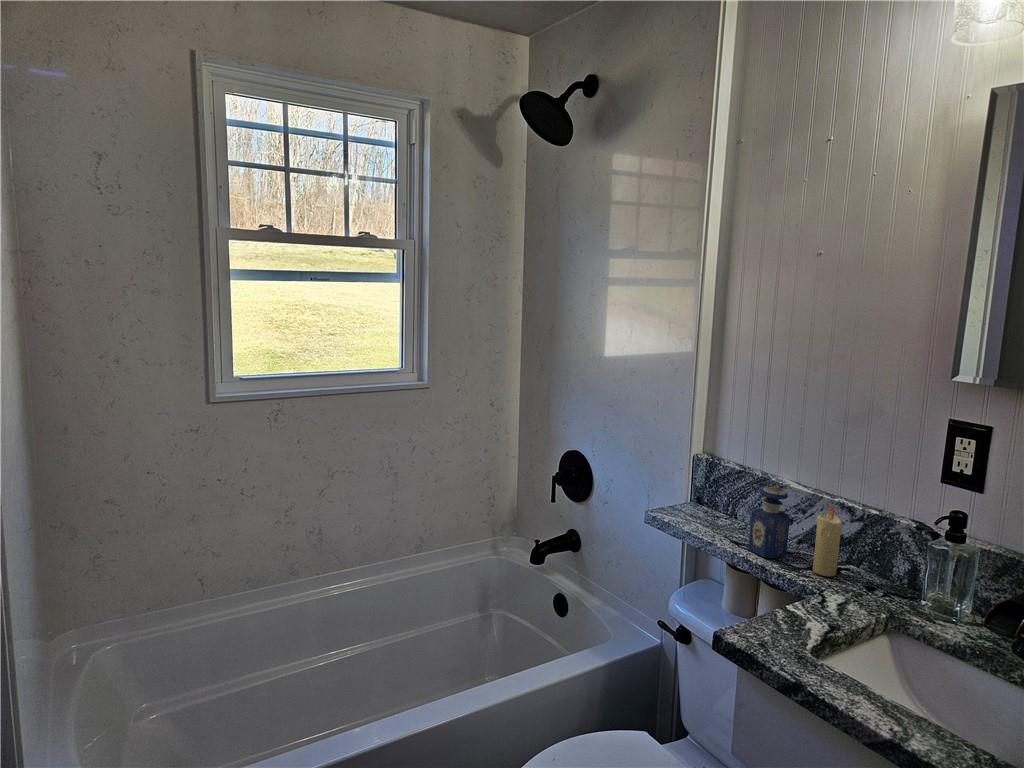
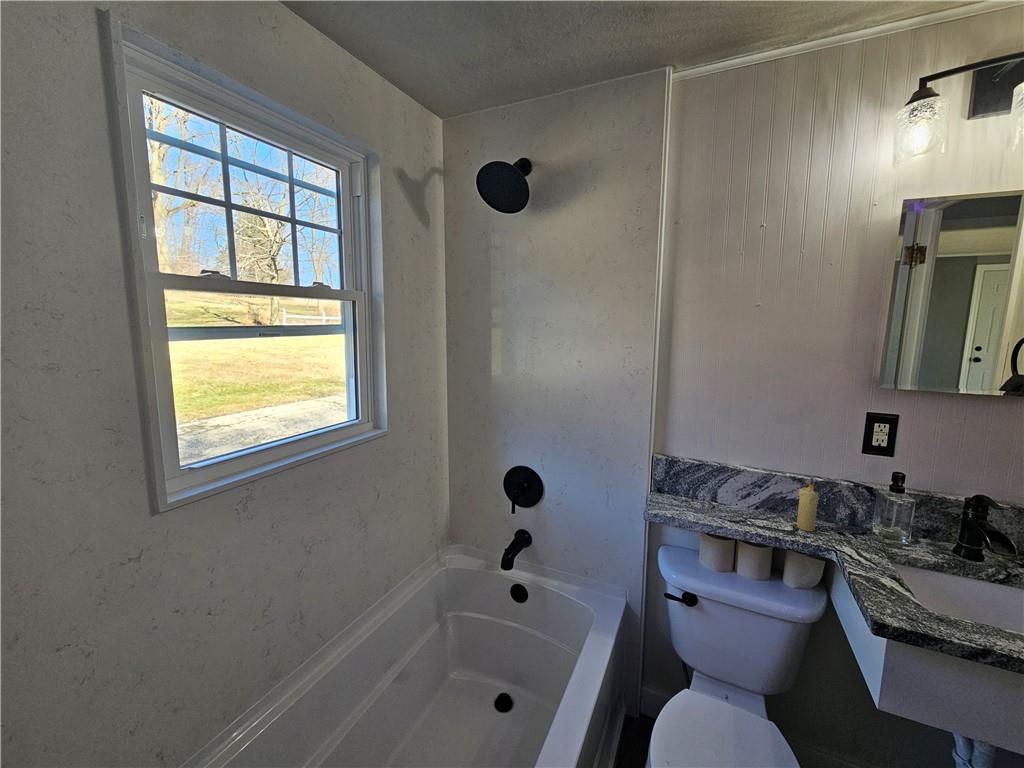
perfume bottle: present [749,488,790,558] -> none [745,476,773,528]

